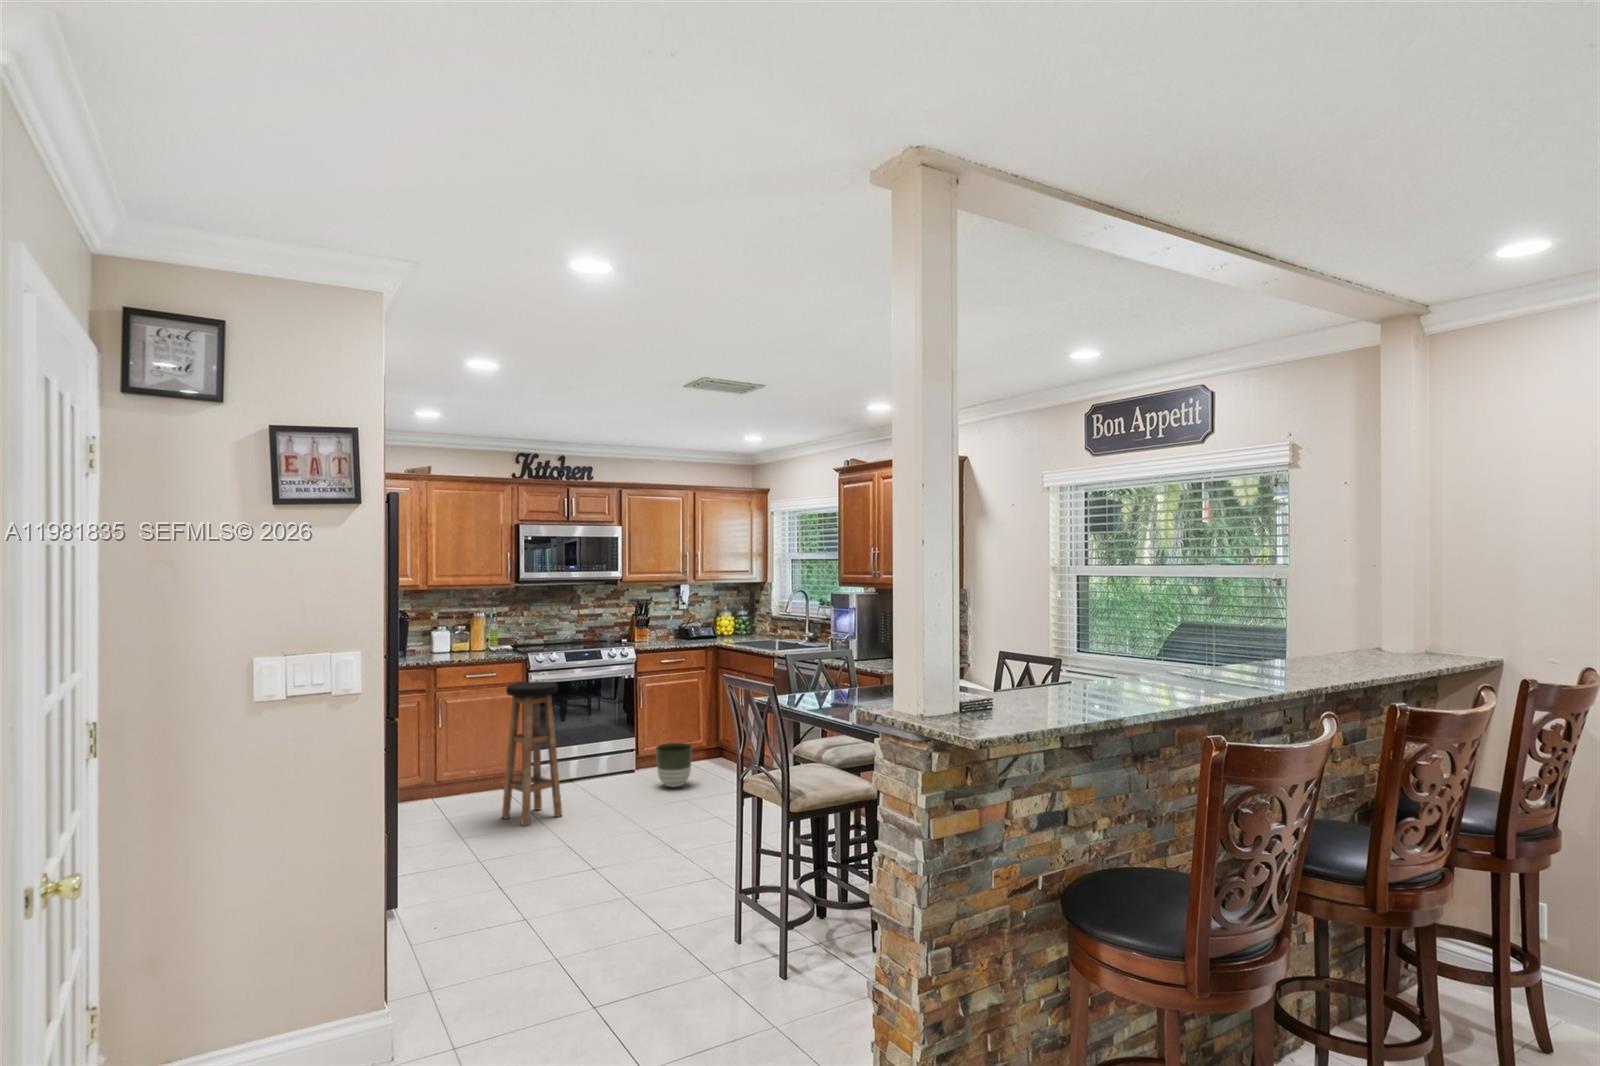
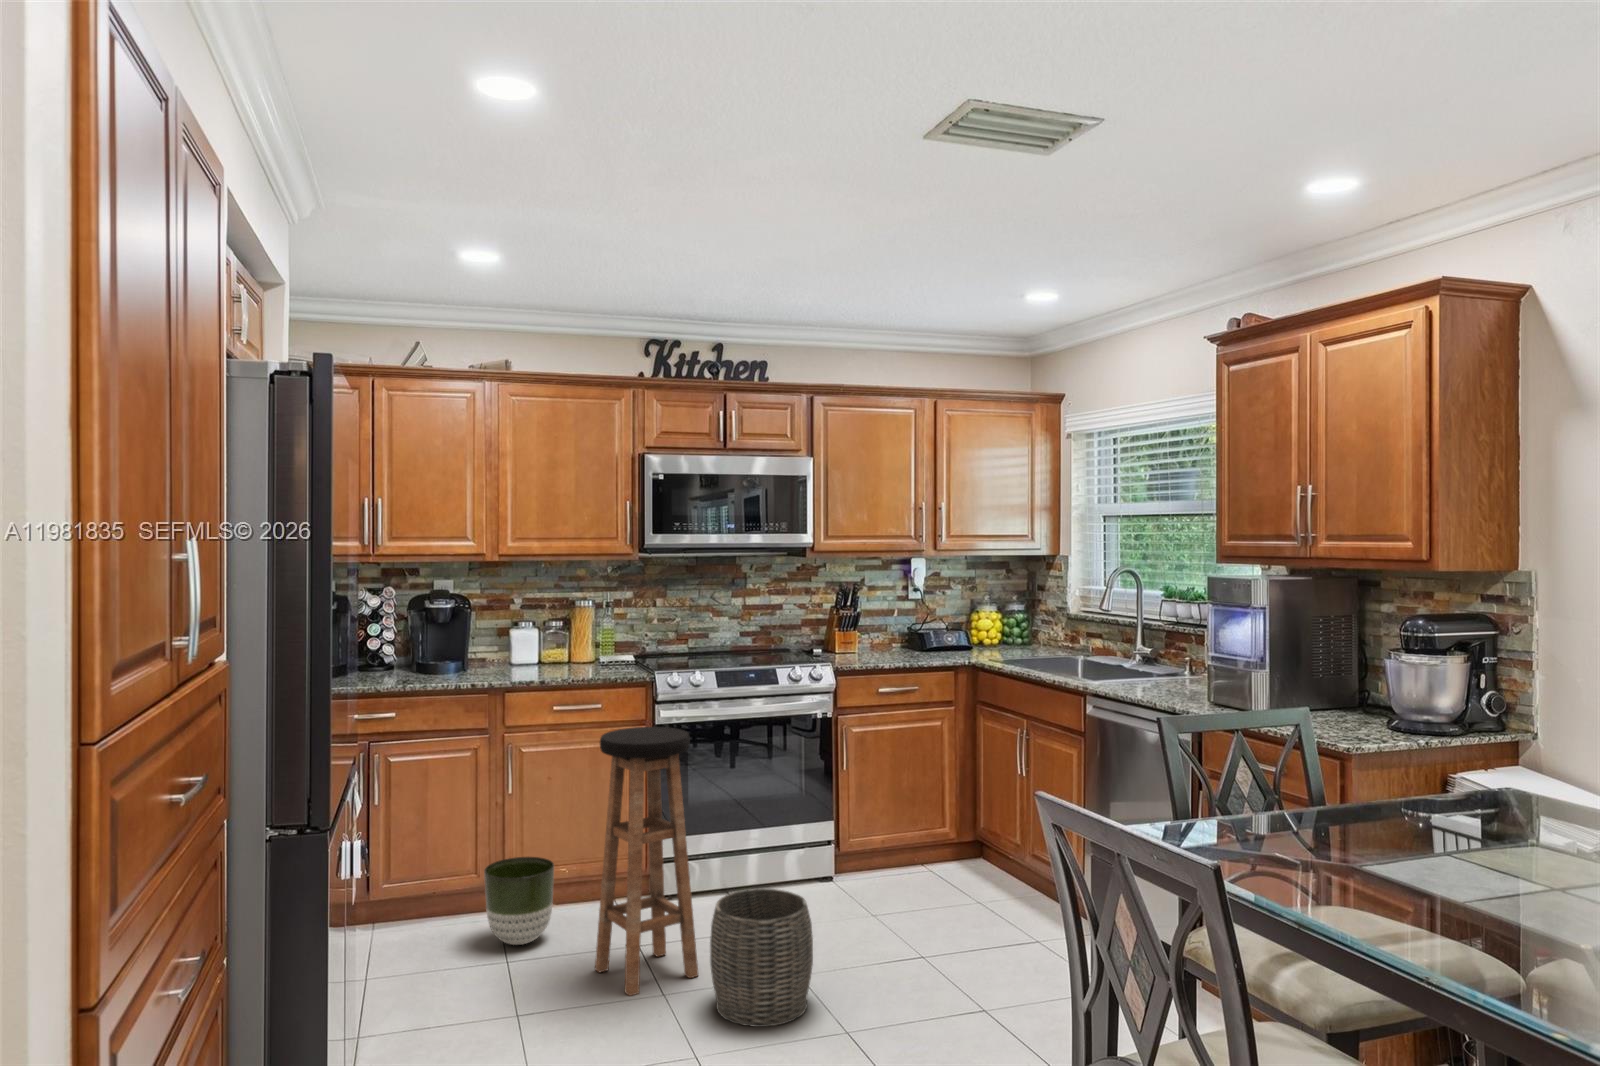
planter: present [656,743,692,787] -> present [484,857,554,945]
woven basket: none [571,764,627,832] -> present [710,889,813,1027]

